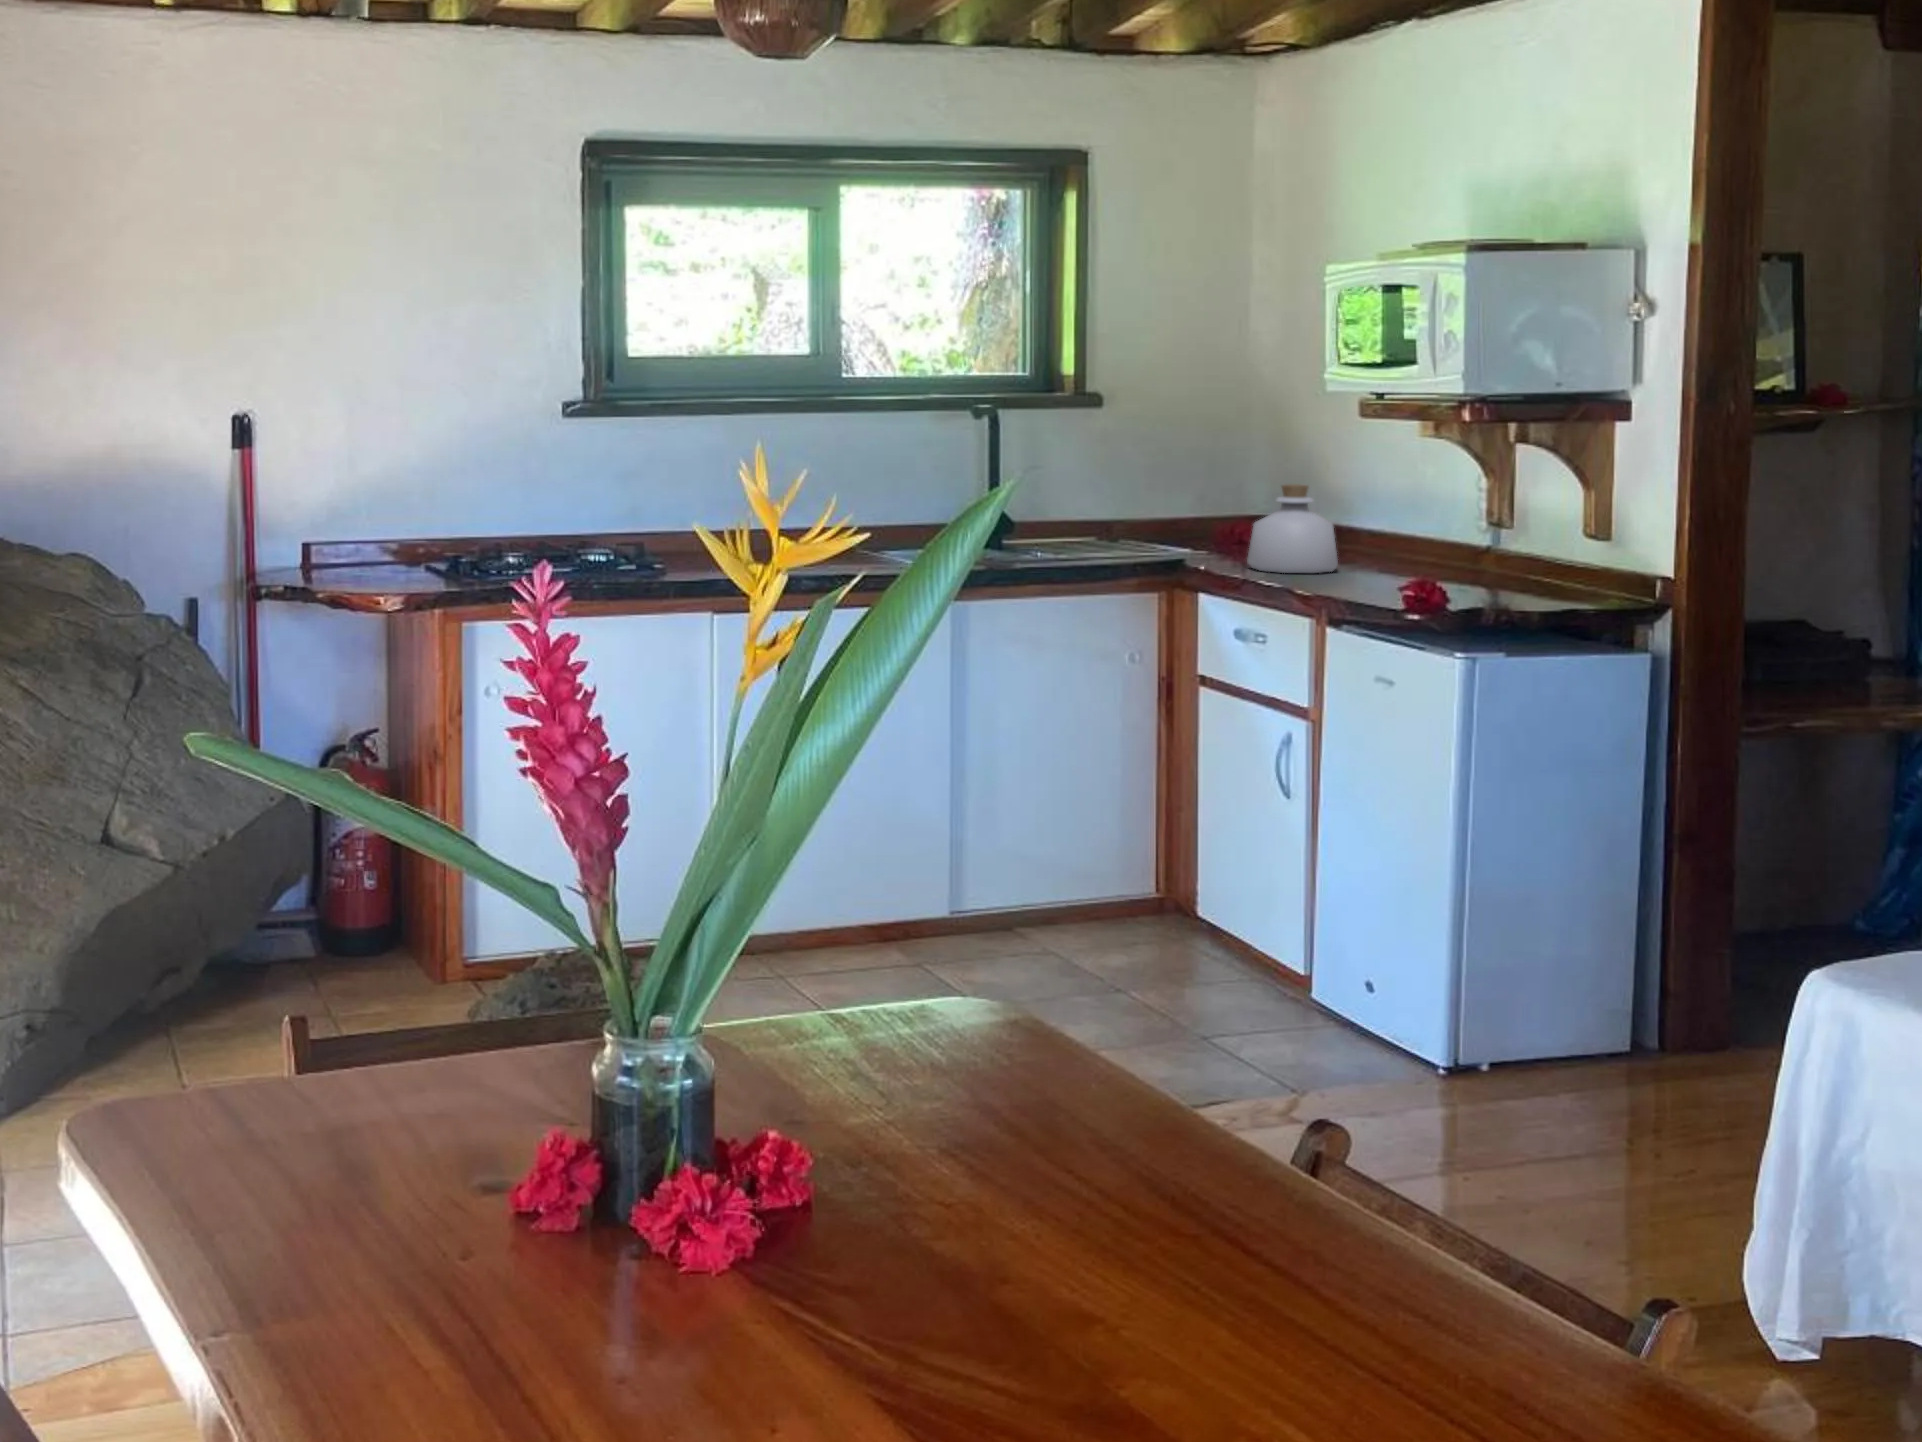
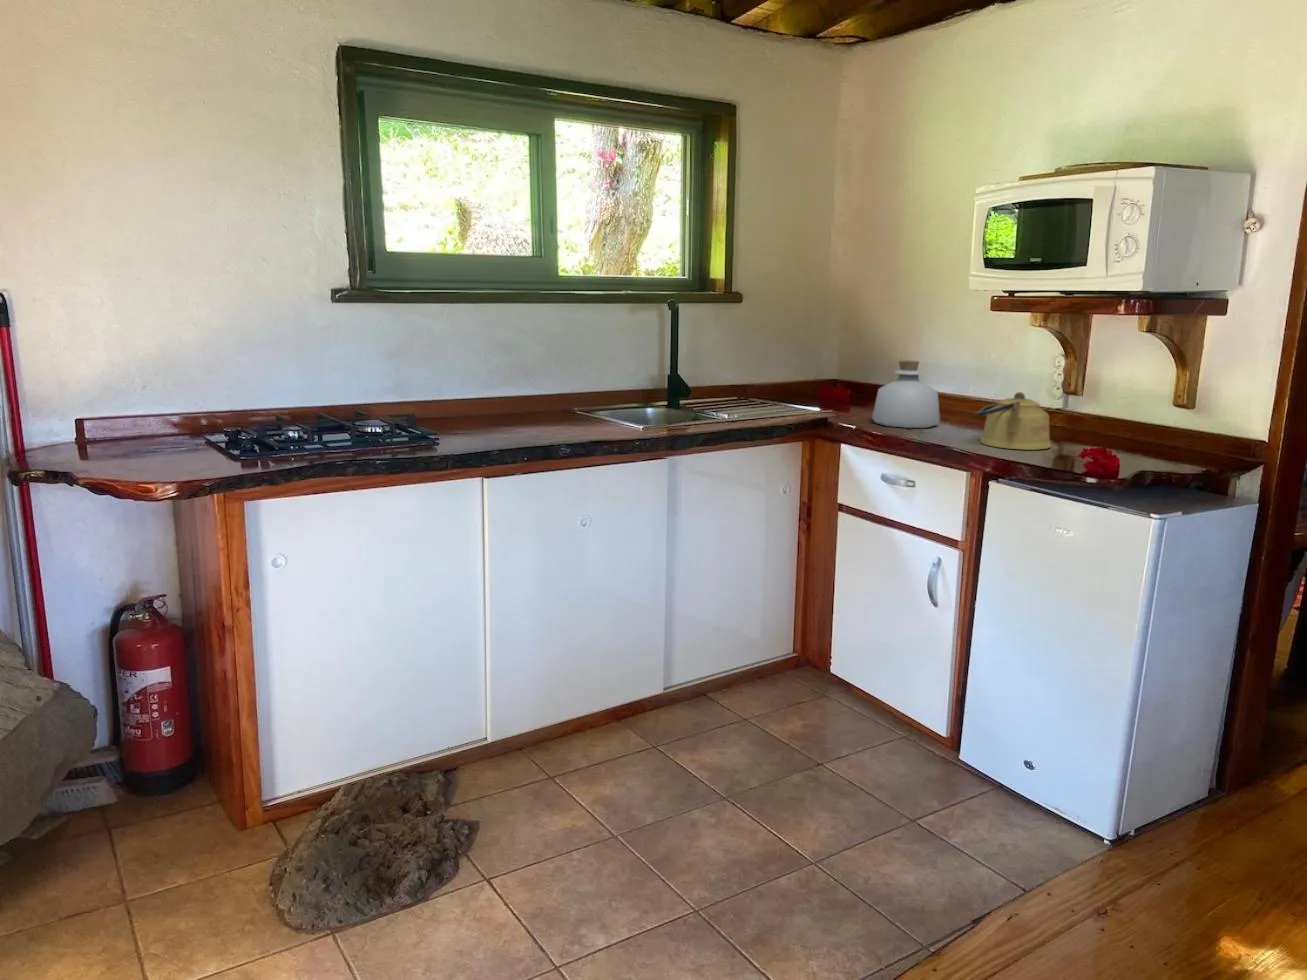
kettle: none [1342,522,1446,594] -> present [977,392,1051,450]

